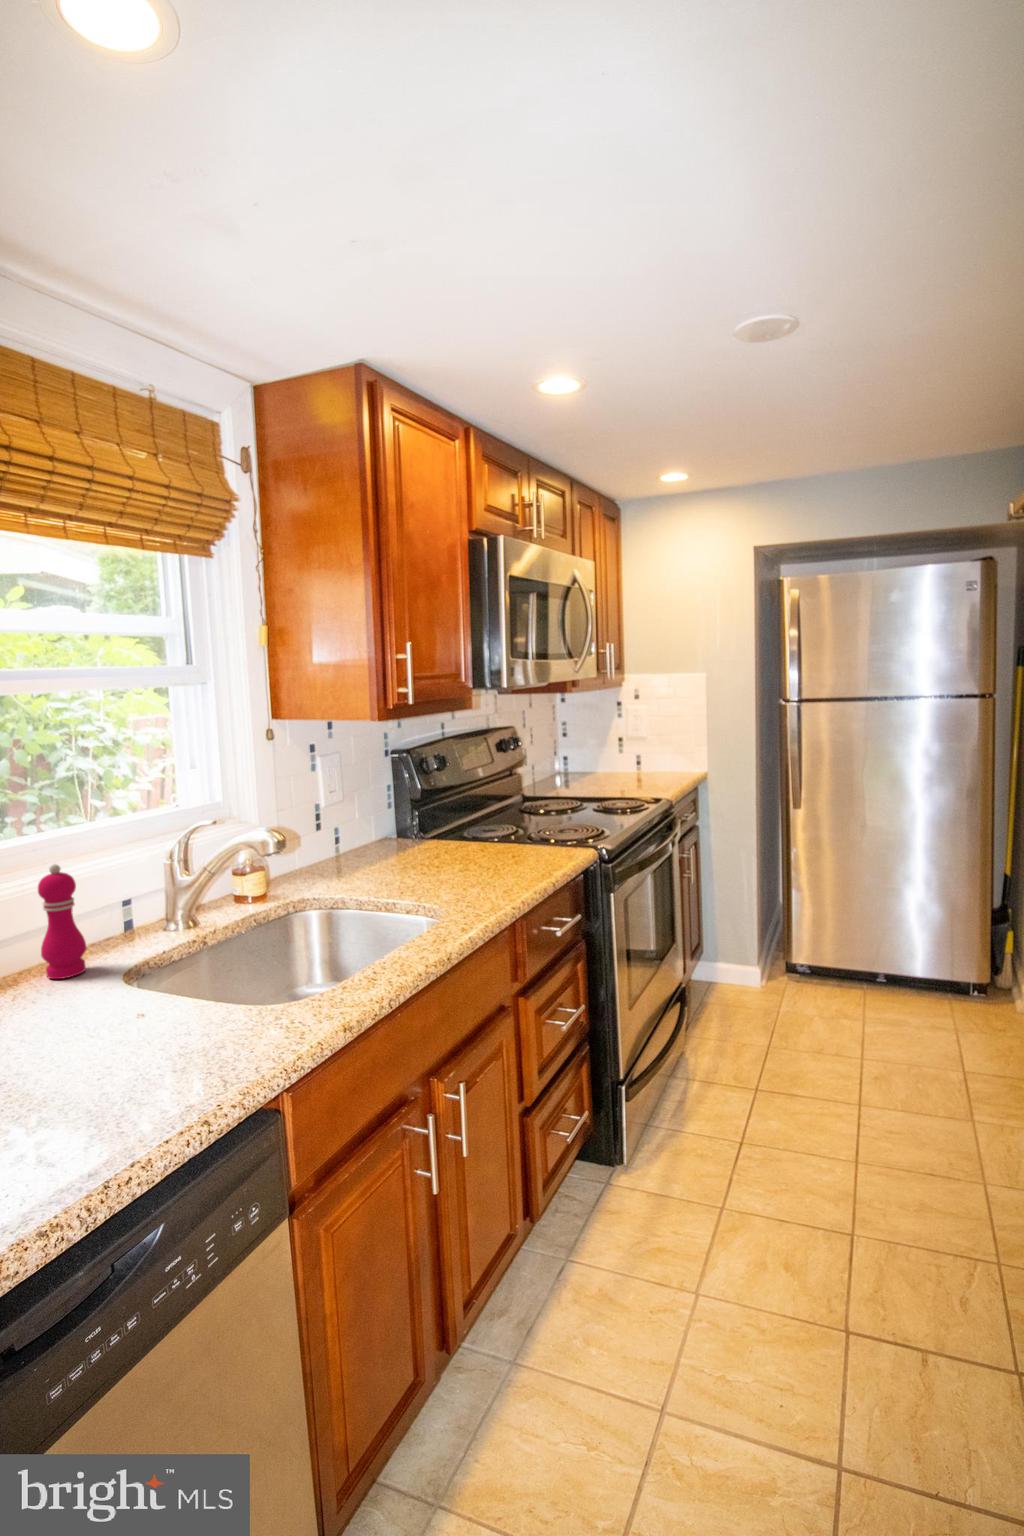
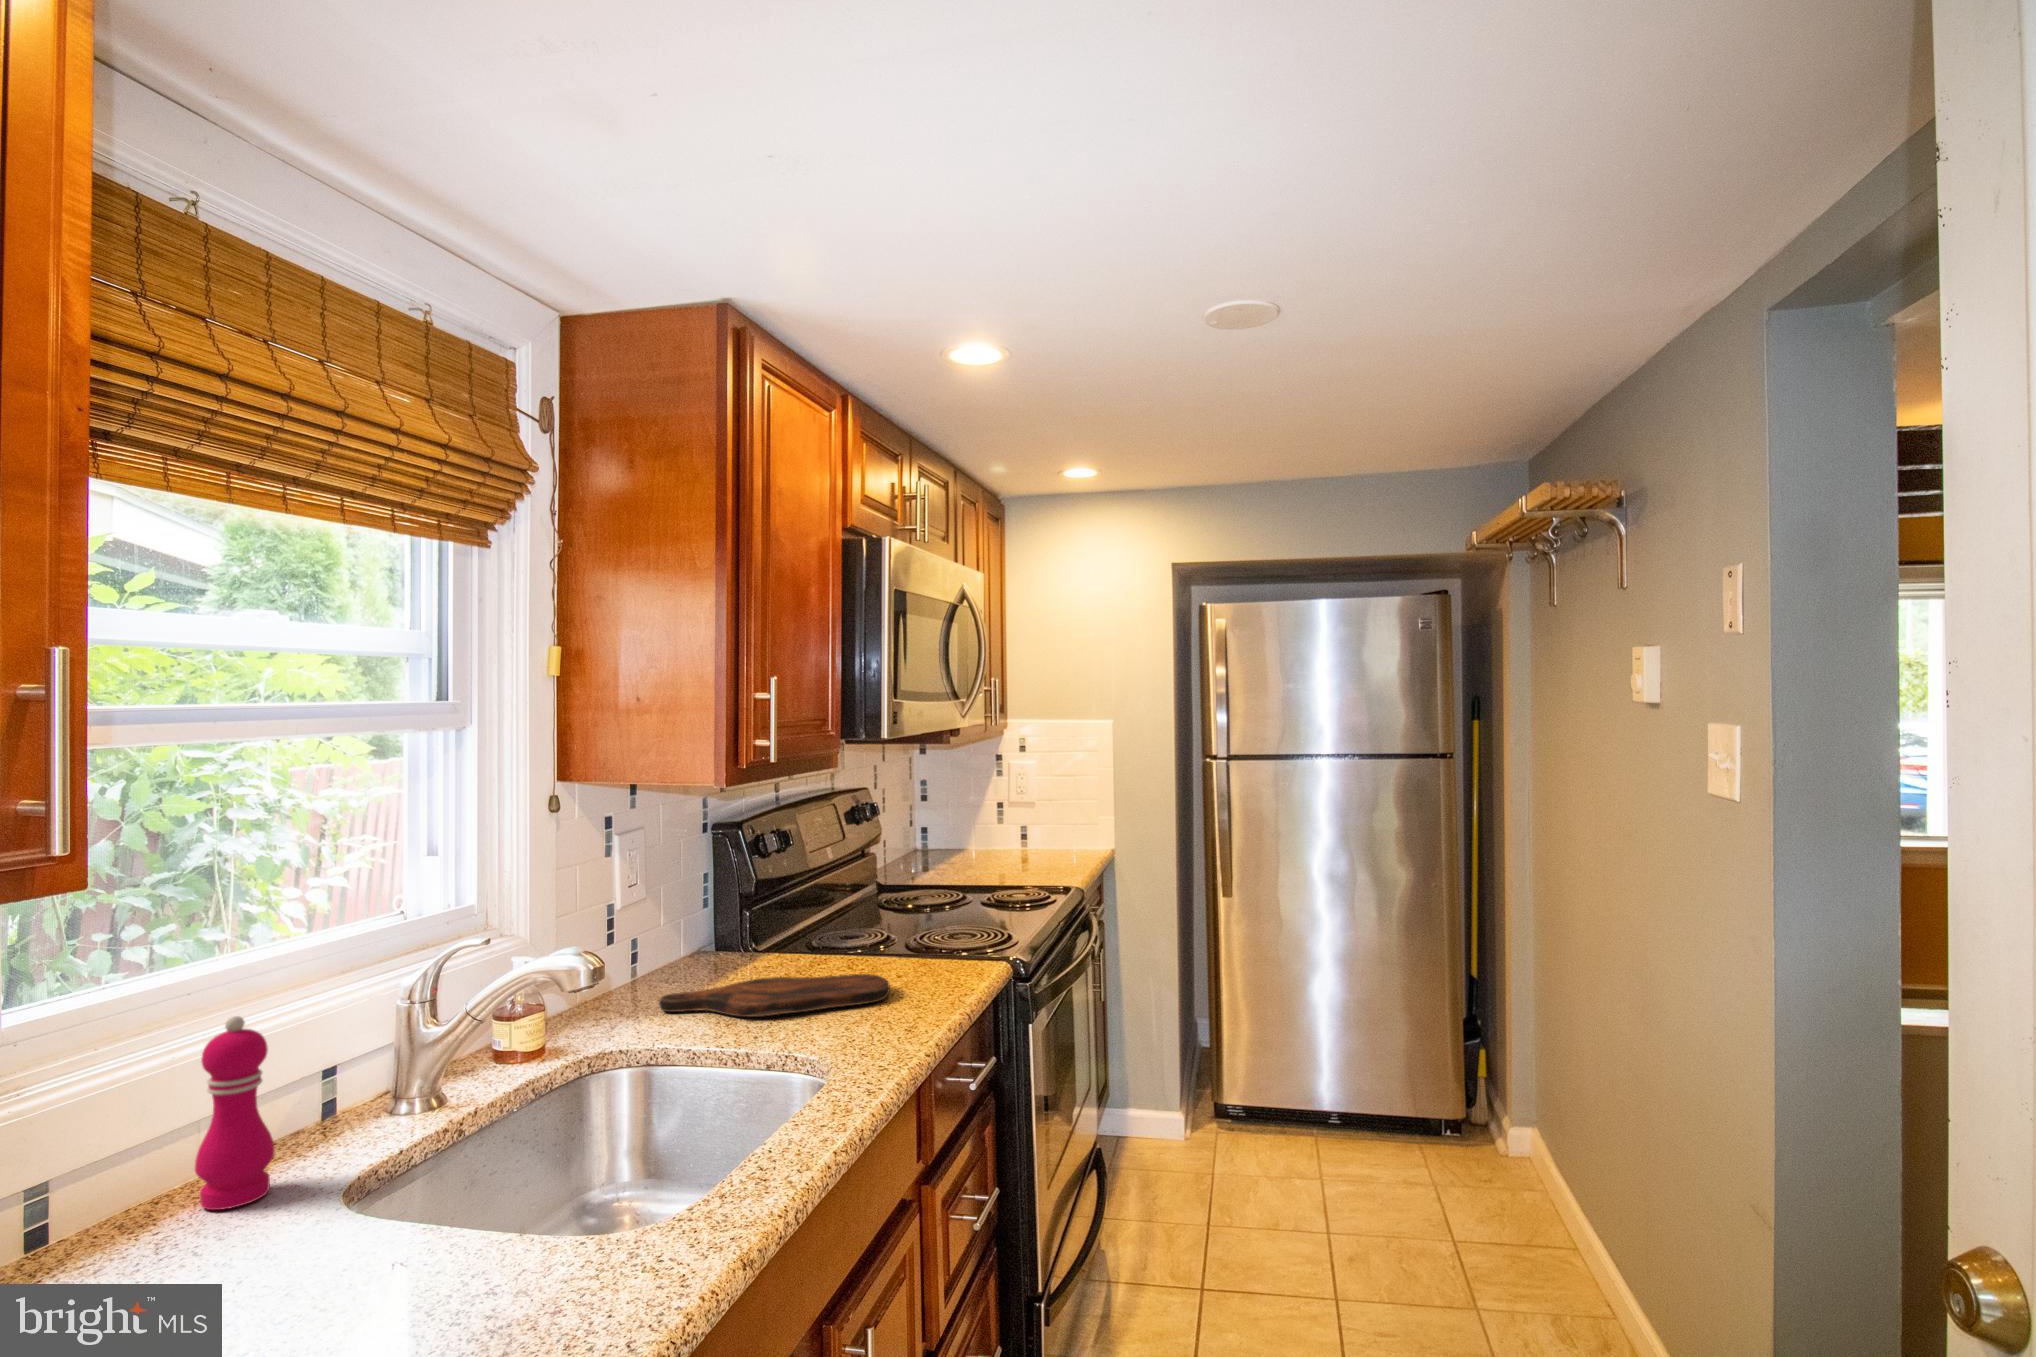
cutting board: none [346,855,502,881] -> present [659,974,890,1017]

